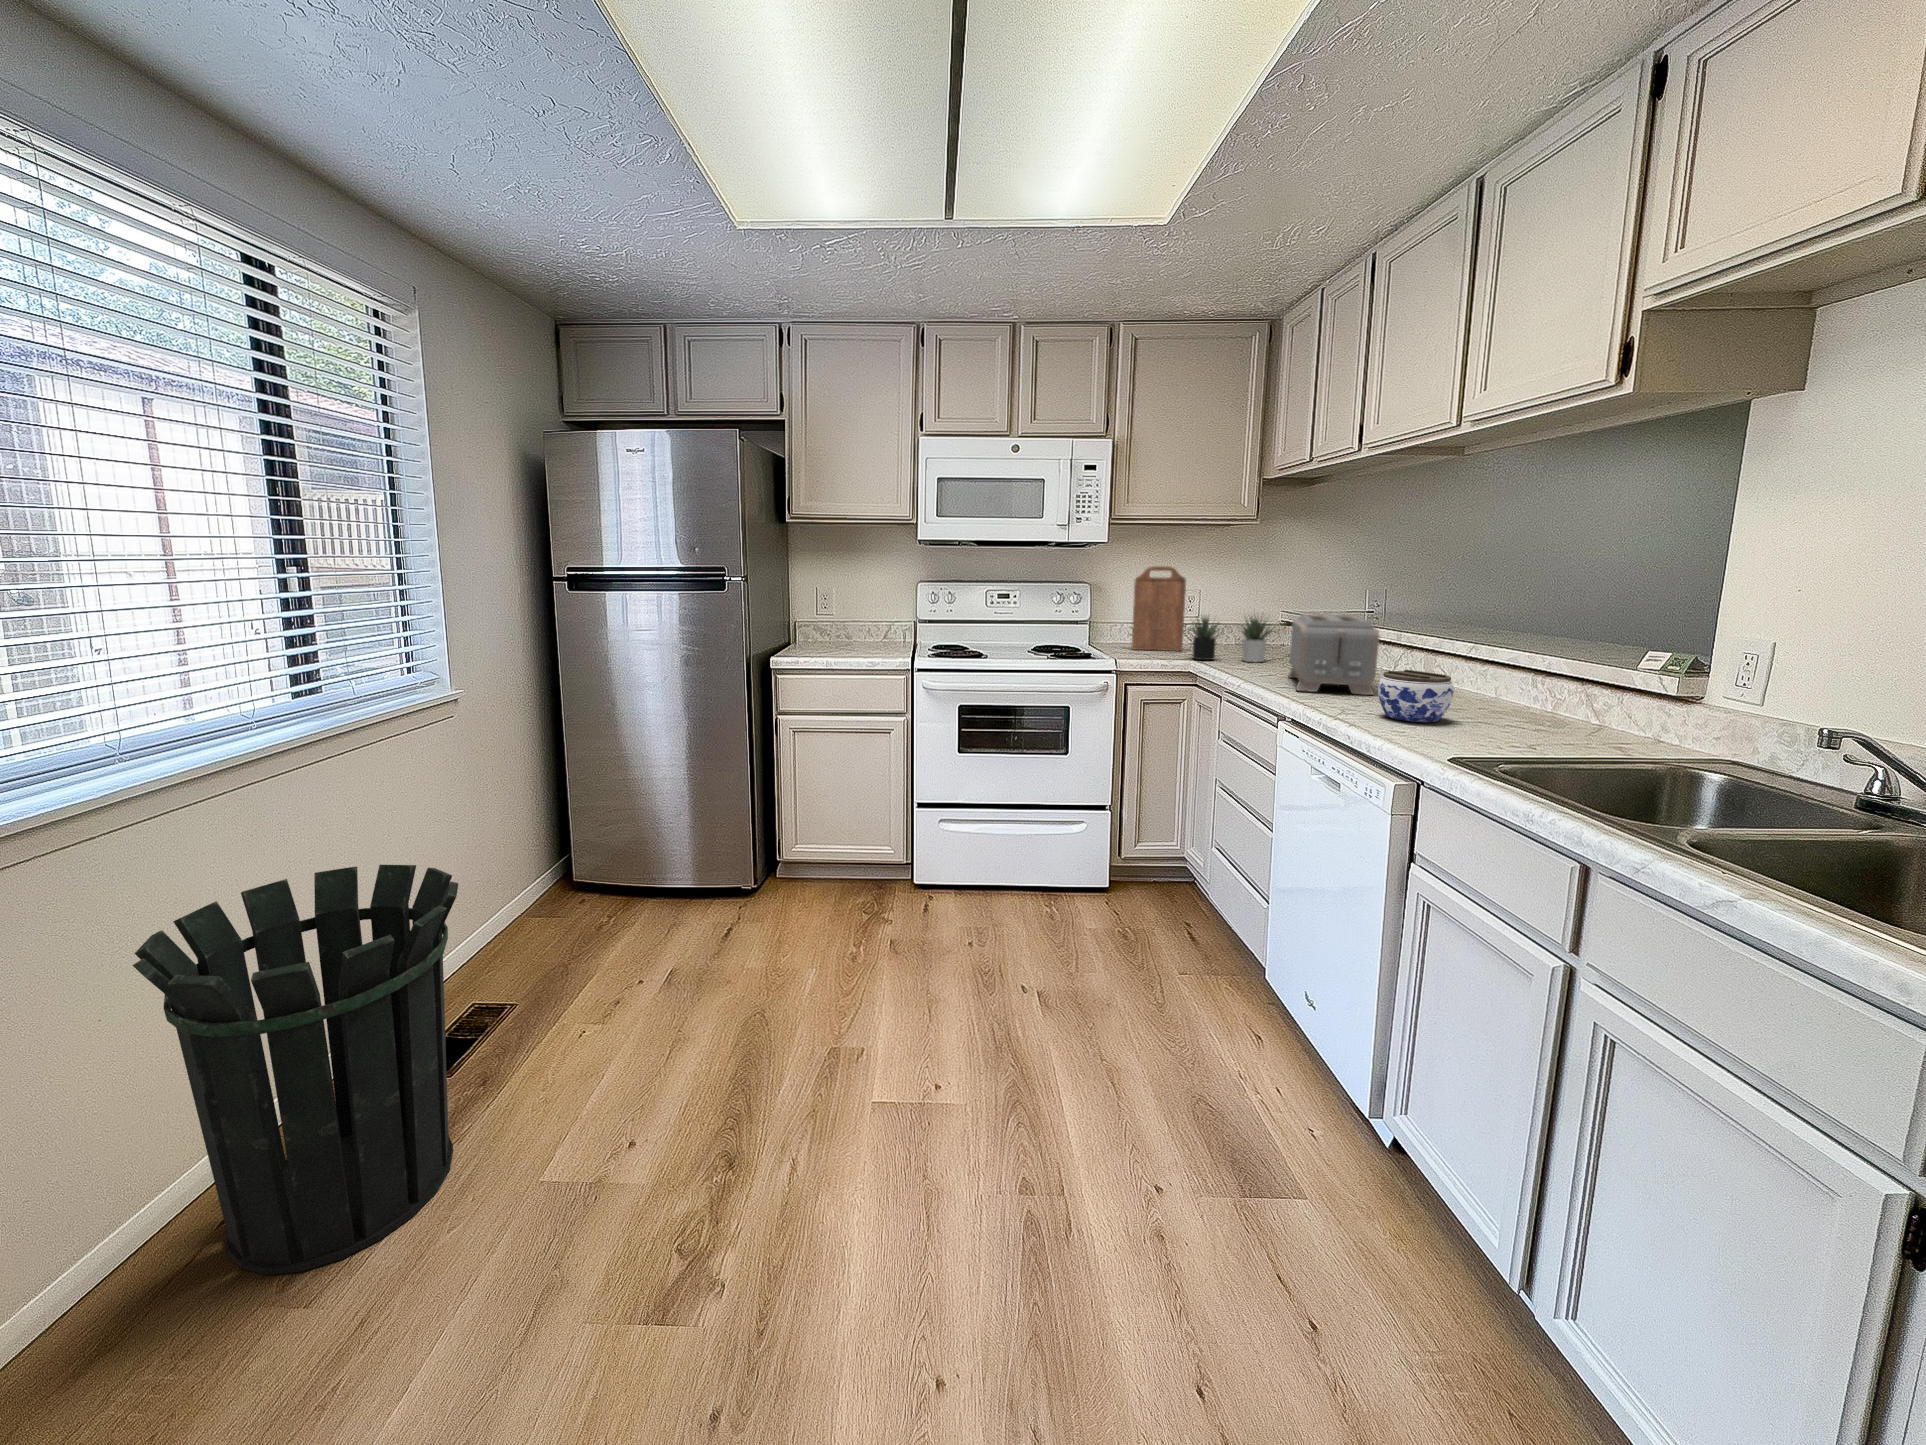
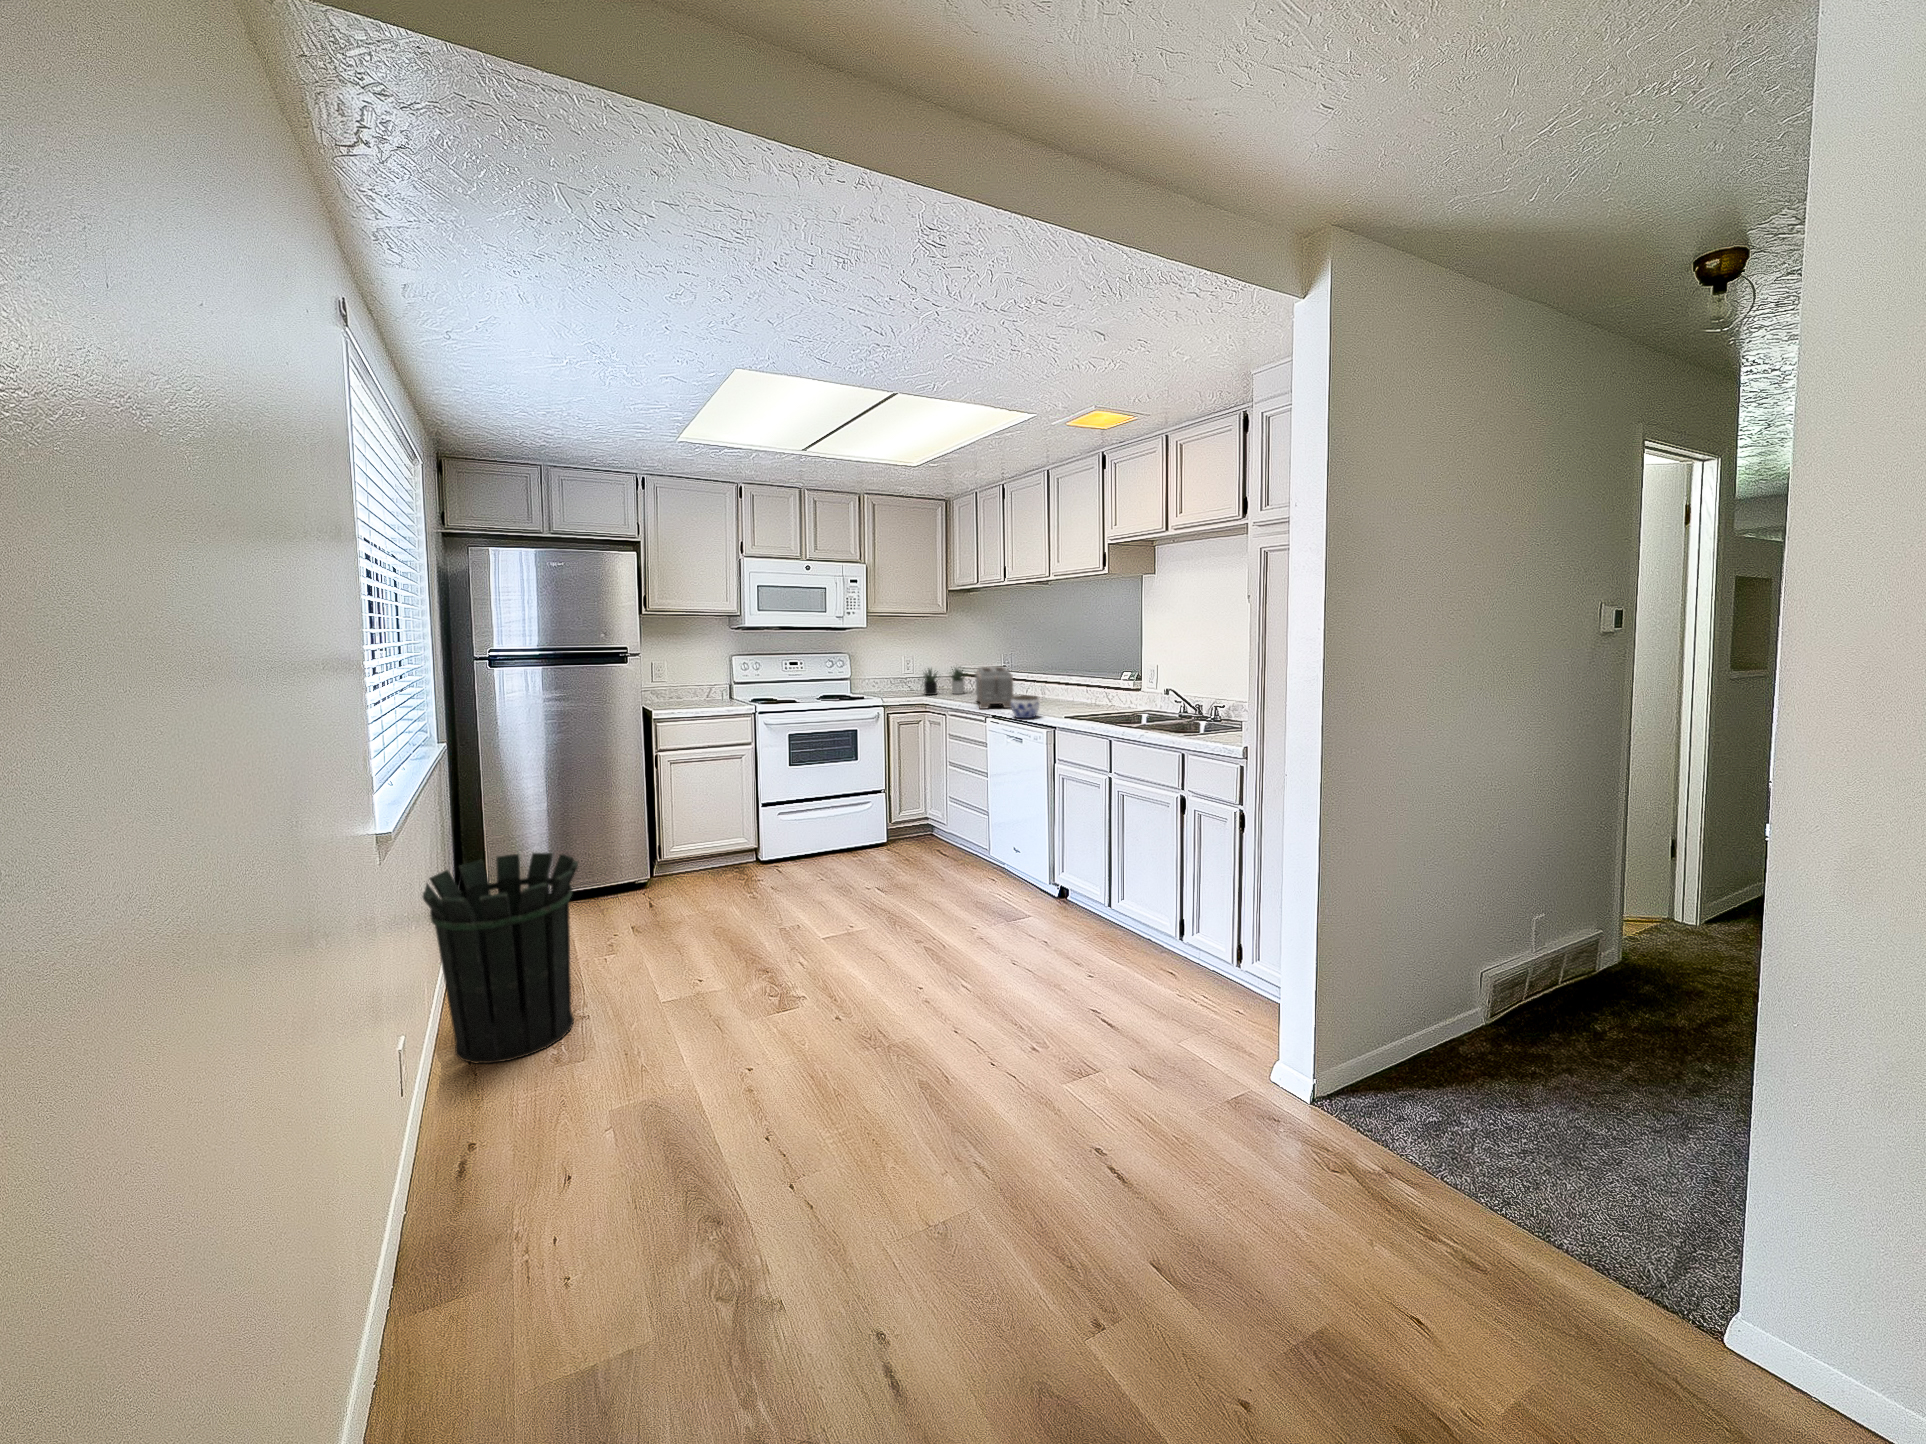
cutting board: present [1132,566,1186,651] -> none [885,637,918,691]

